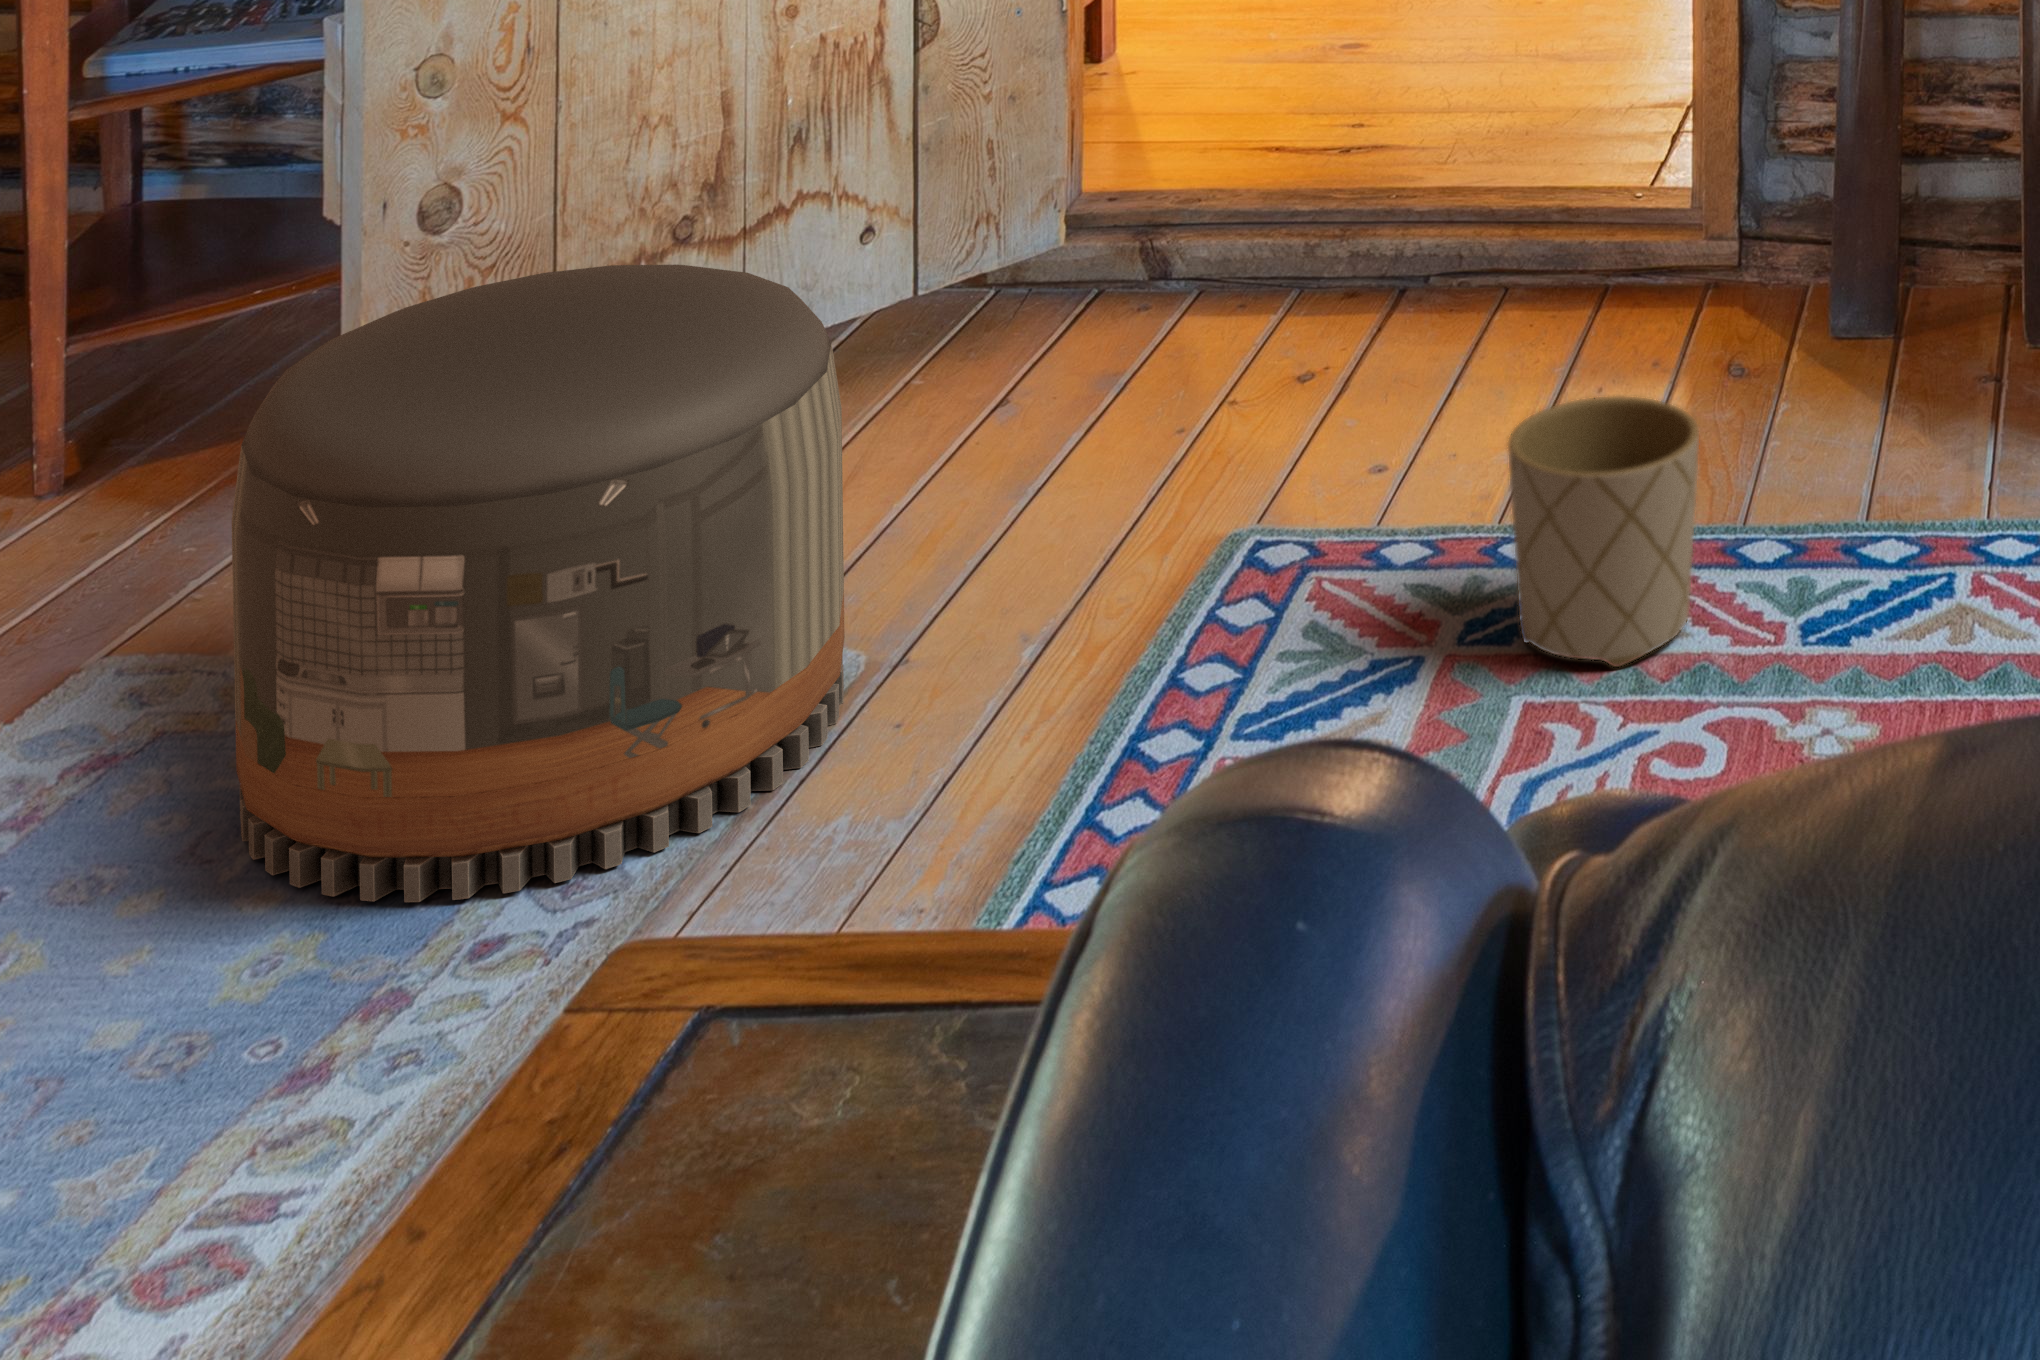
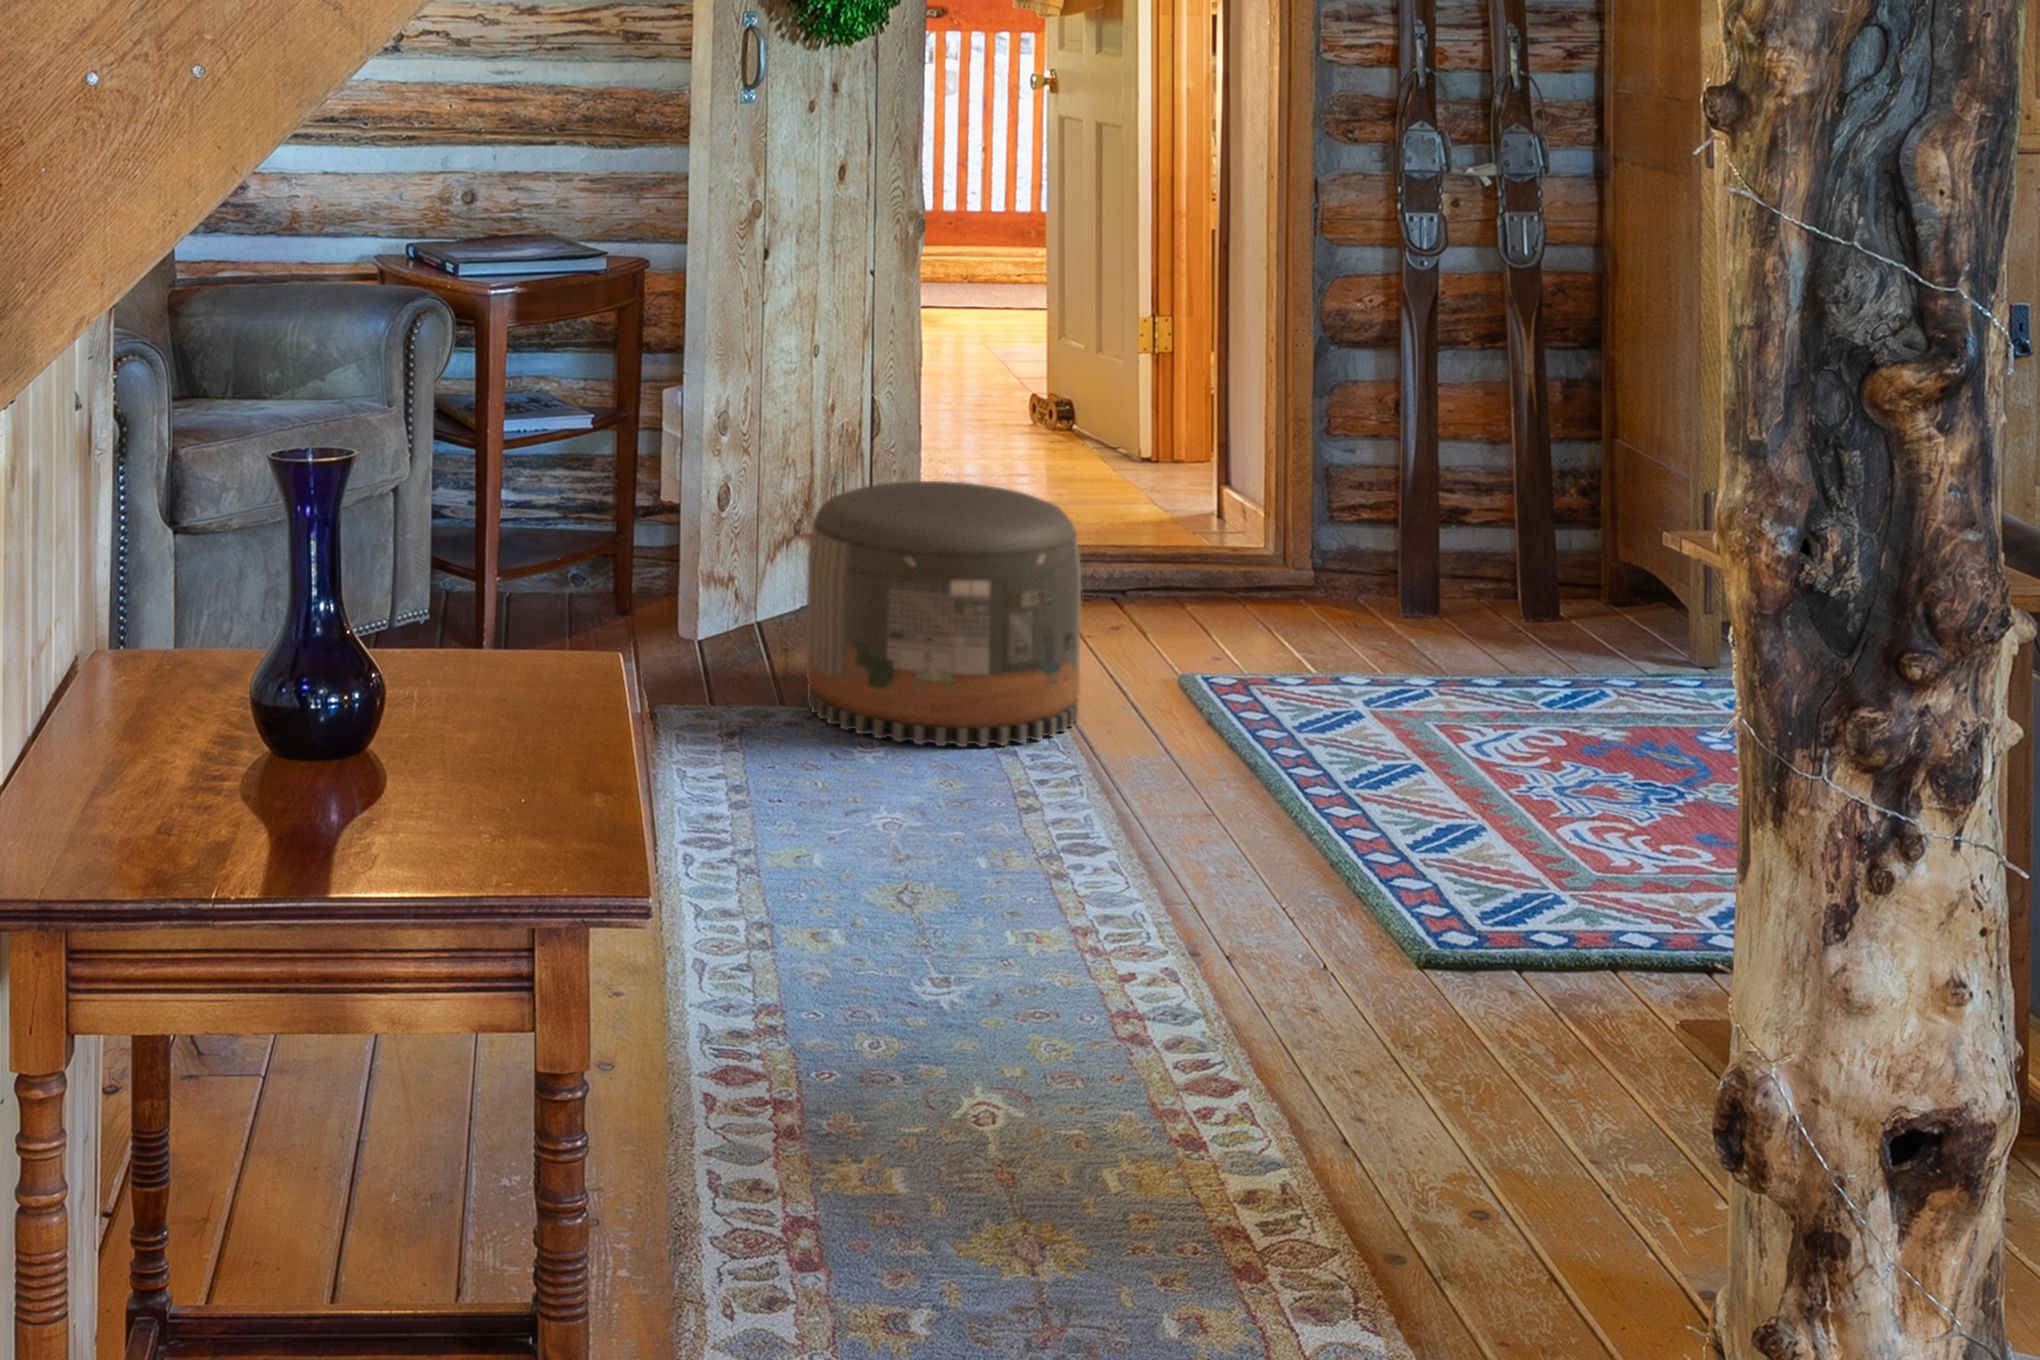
planter: present [1508,396,1699,667] -> none [1373,571,1477,695]

